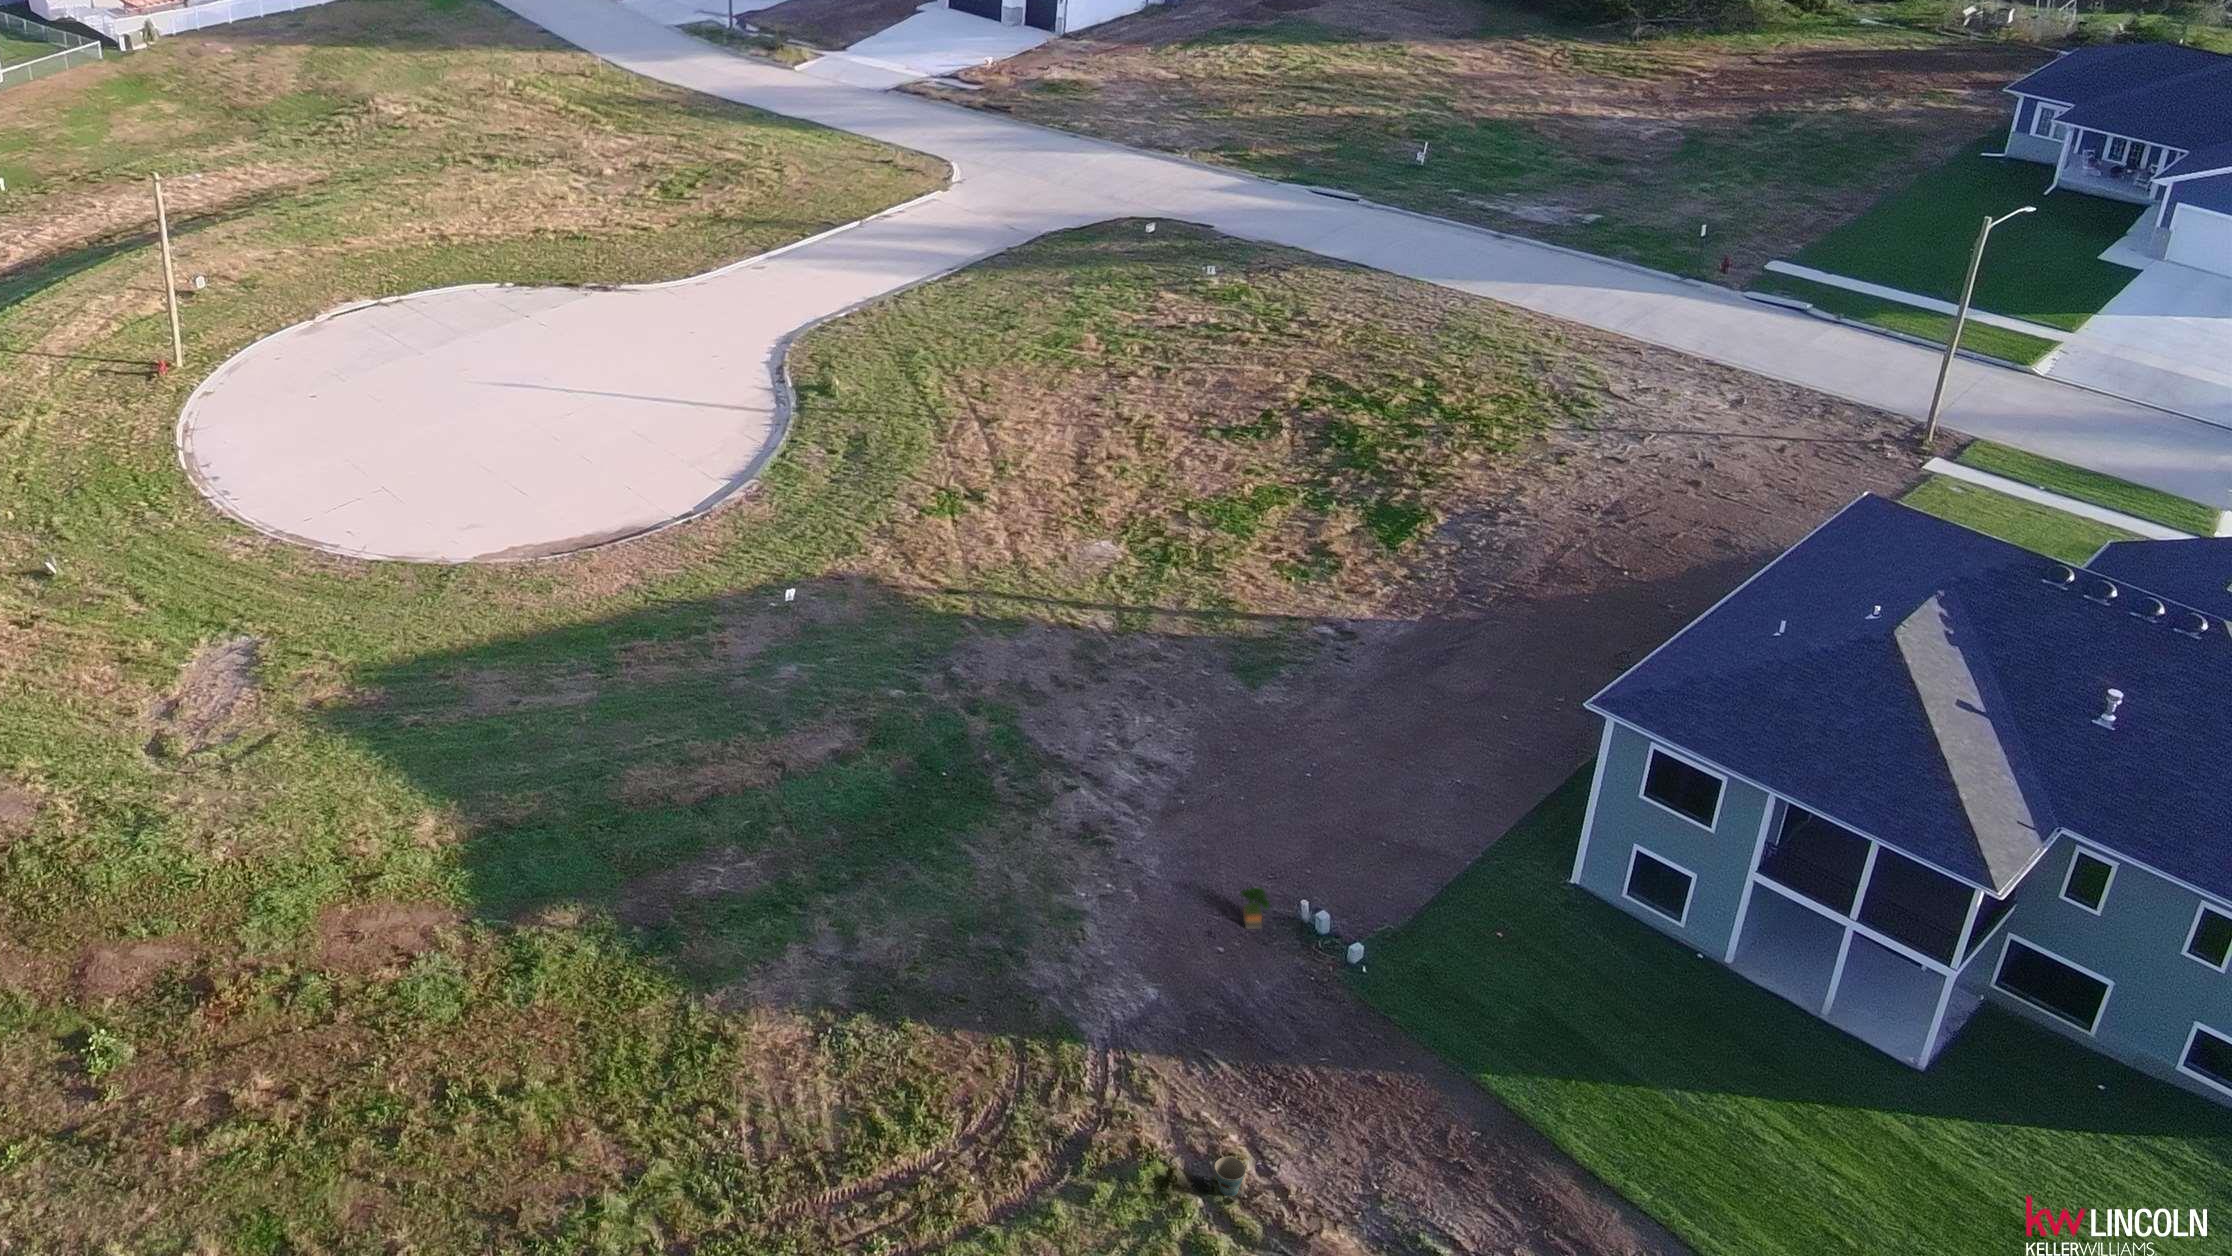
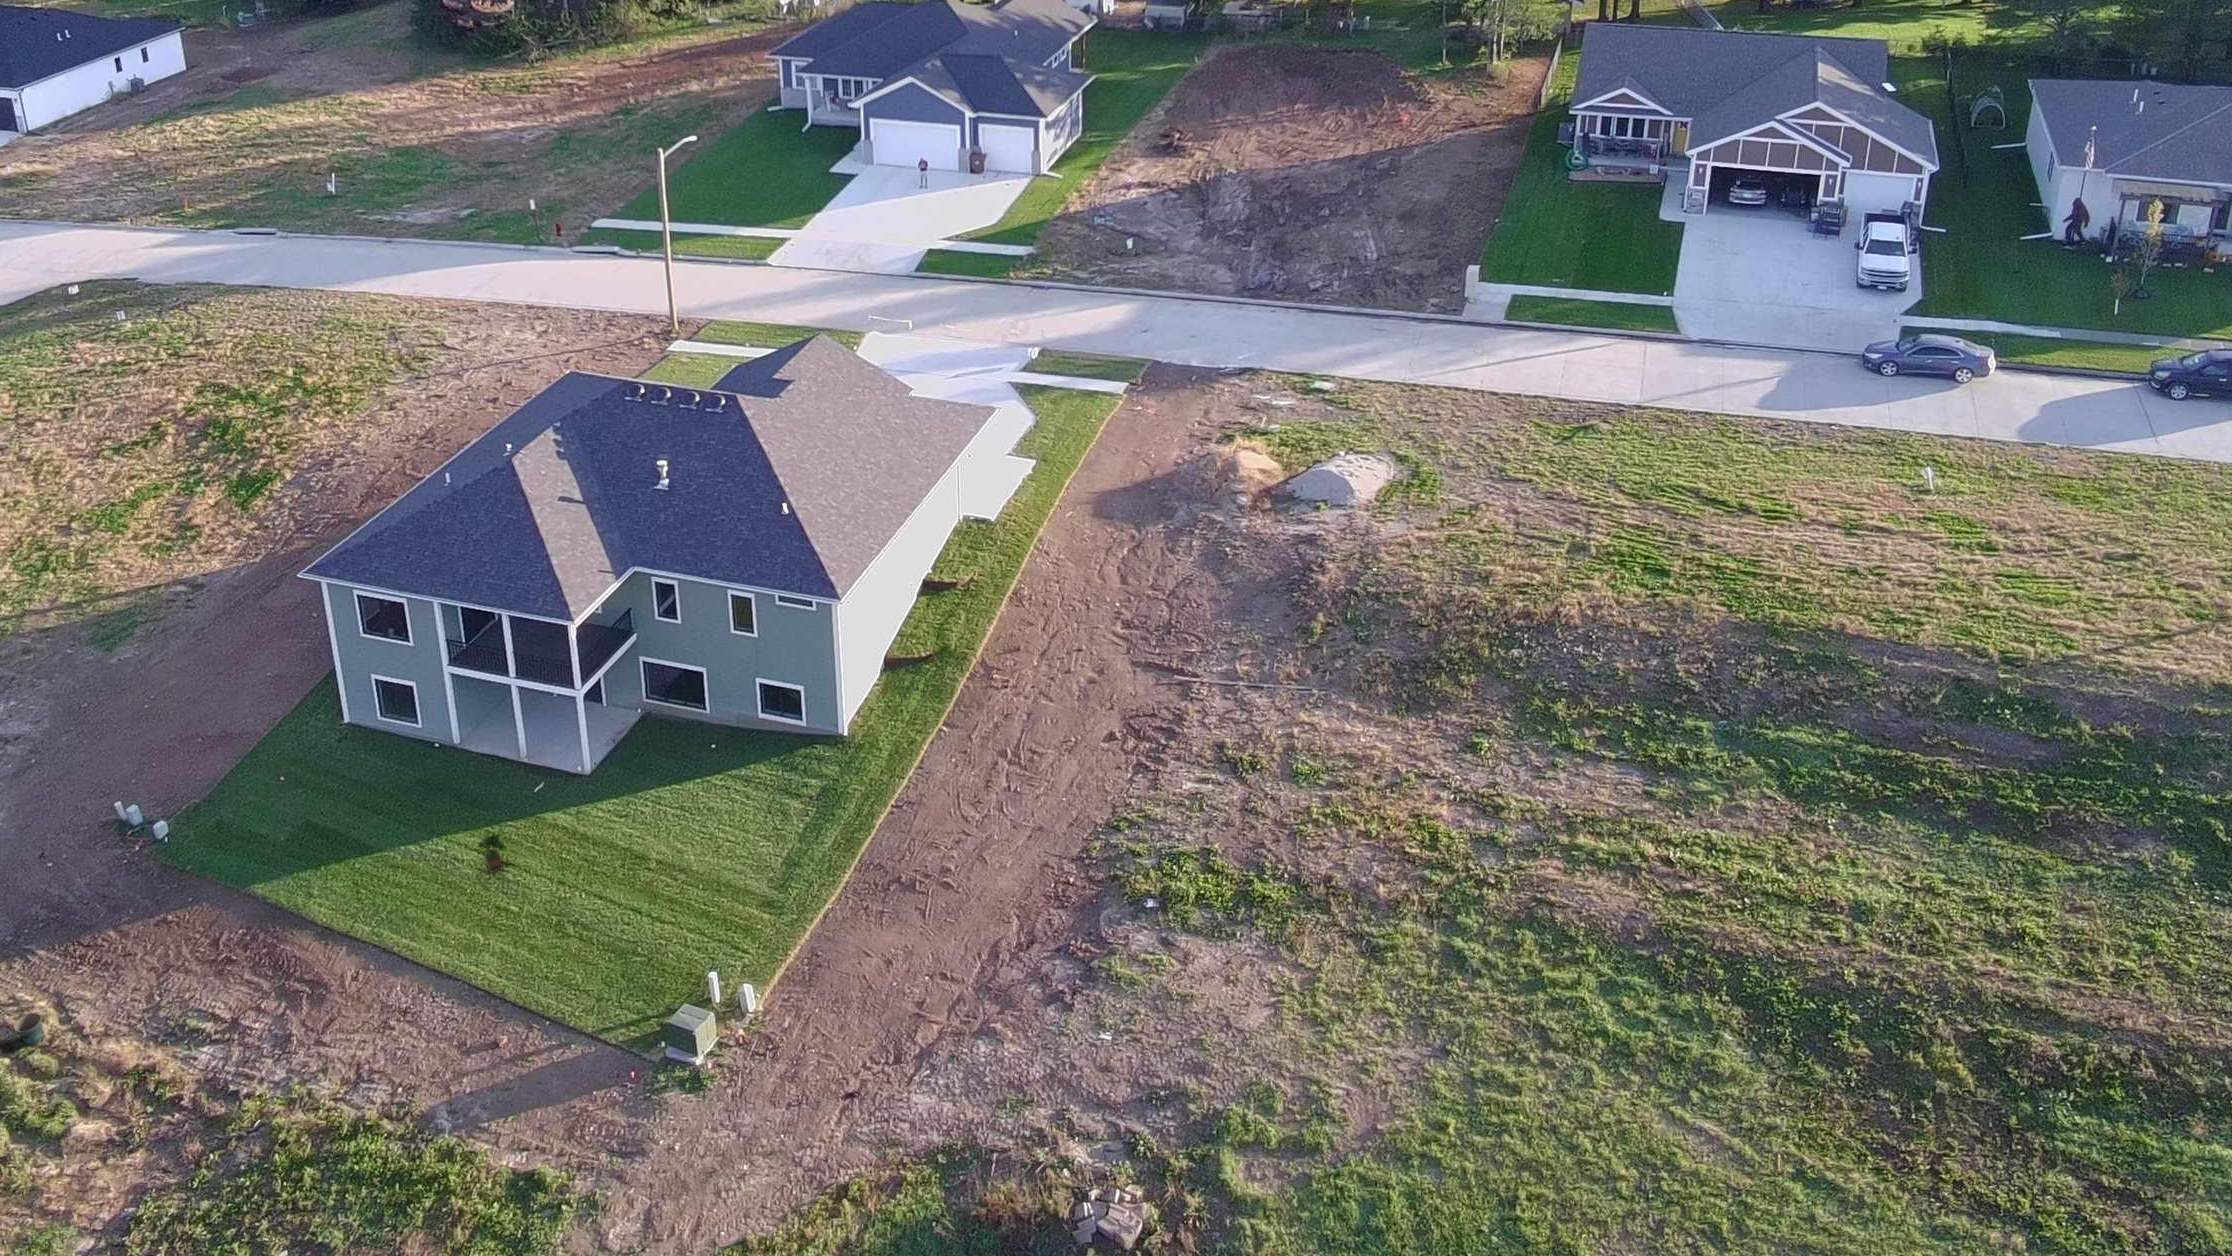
potted tree: present [1241,887,1269,929] -> present [478,835,504,873]

